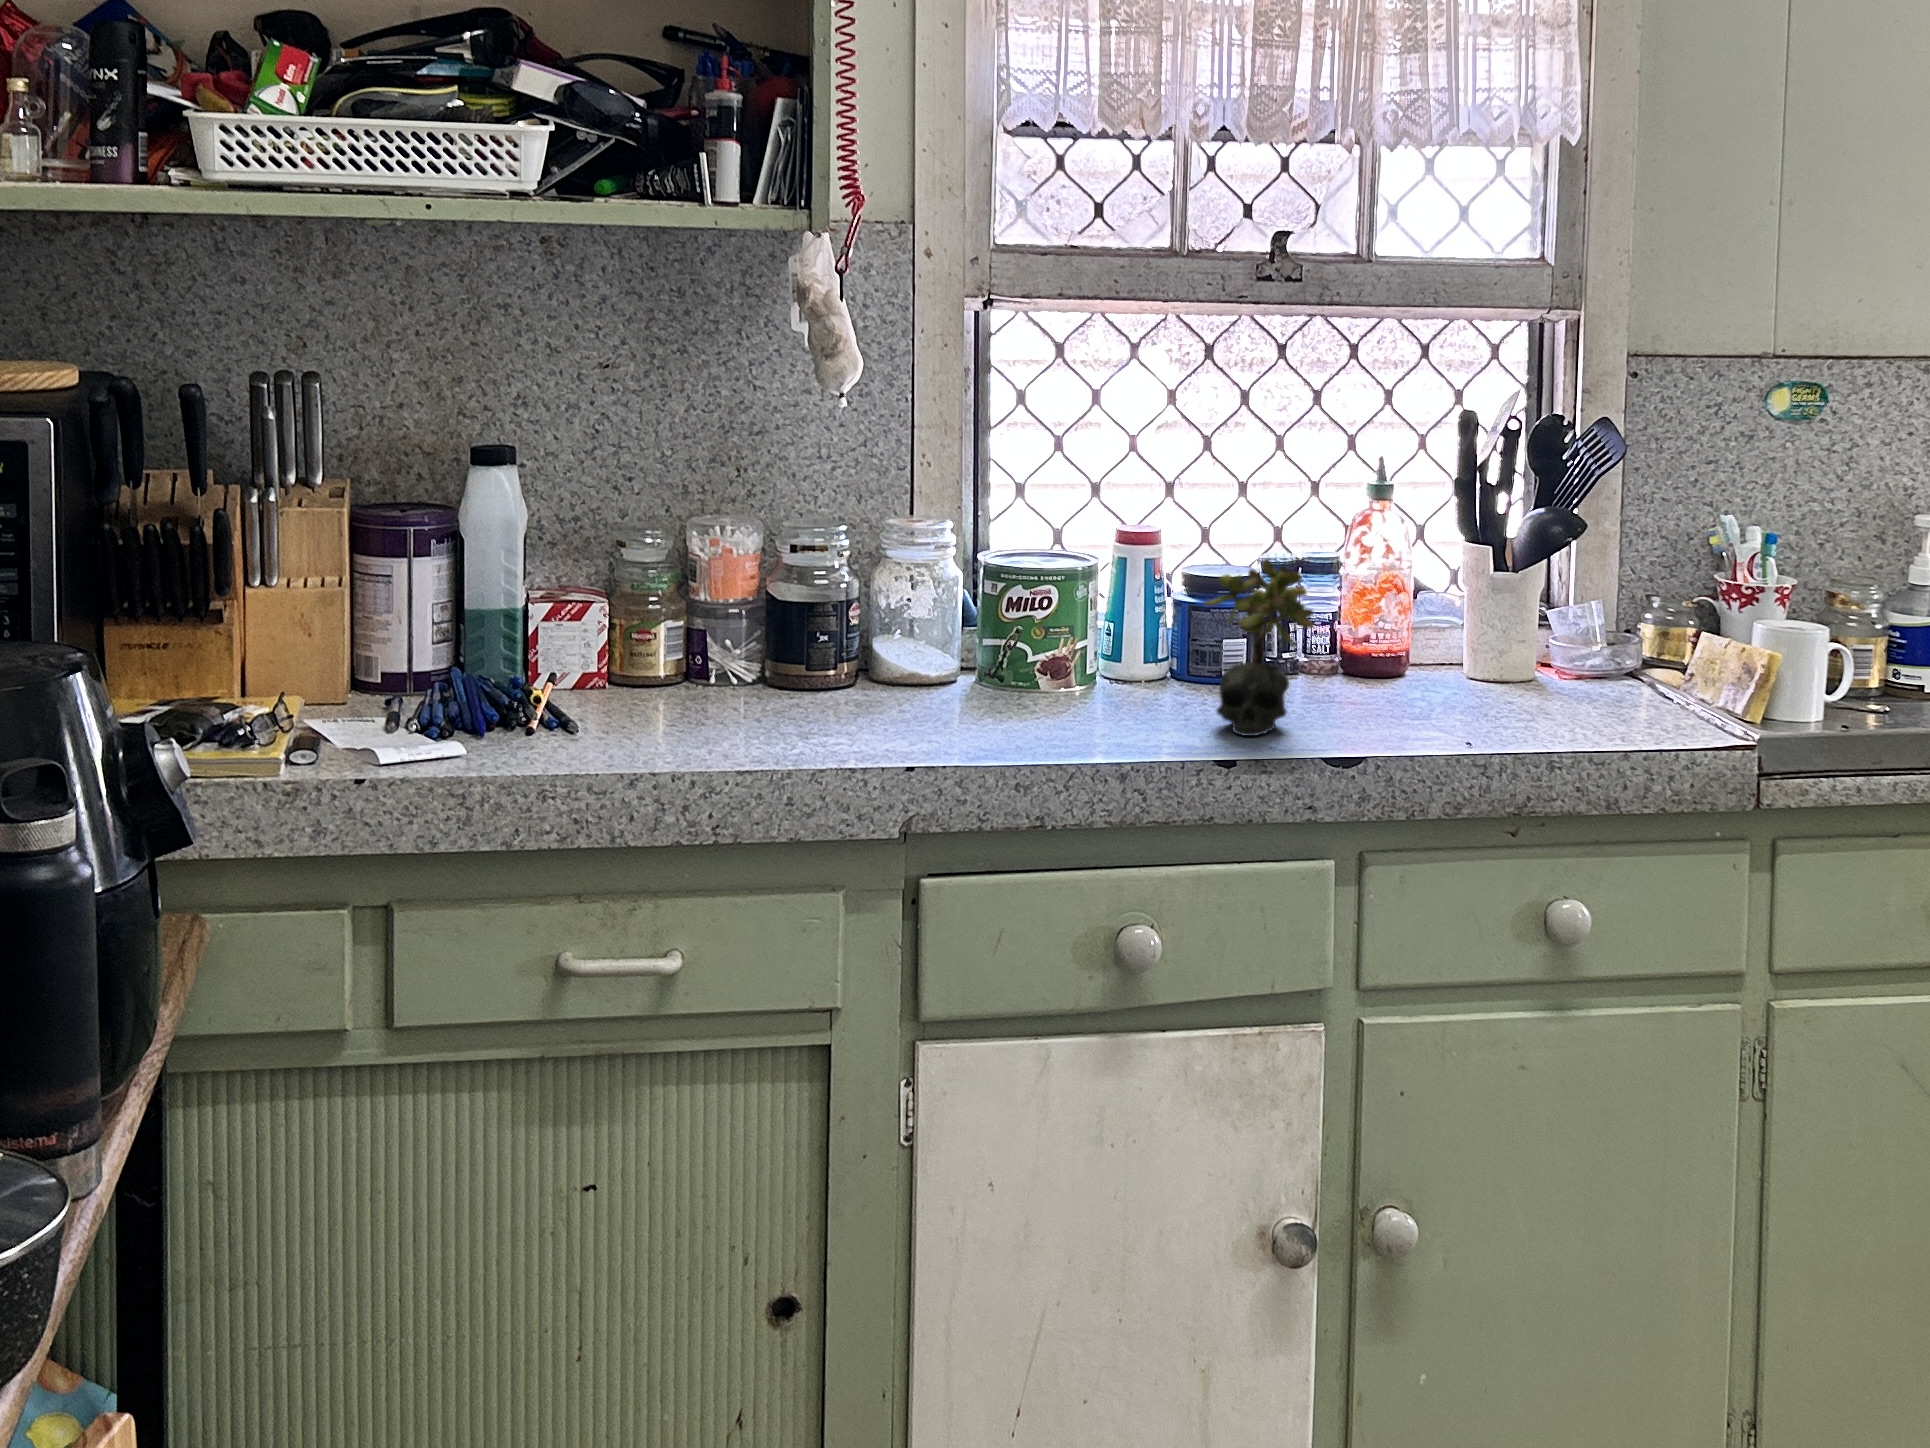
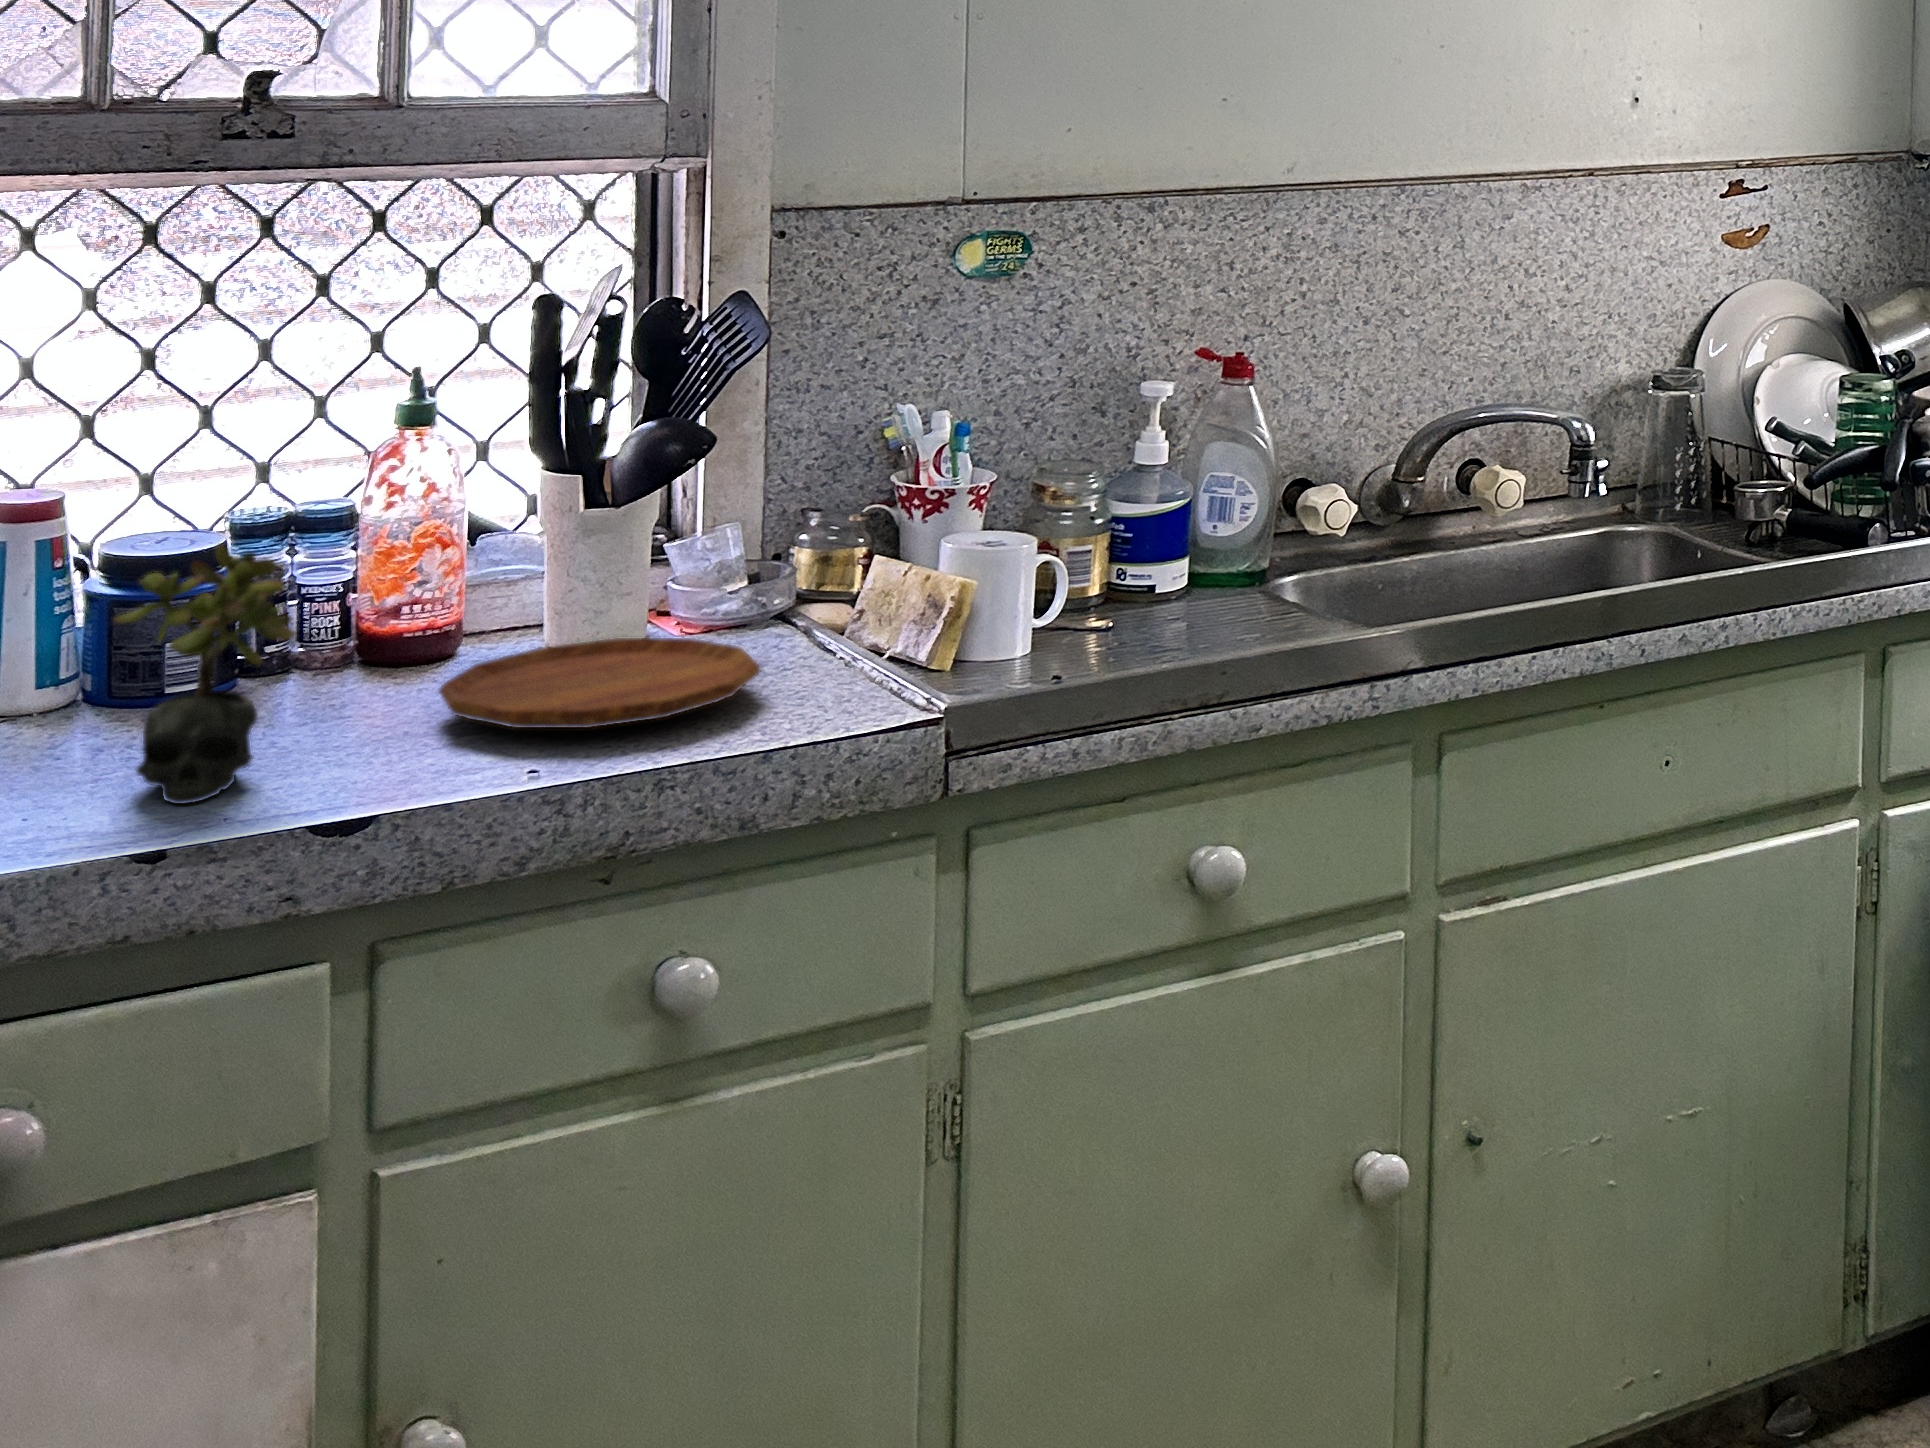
tray: none [1400,668,1624,721] -> present [439,638,761,728]

